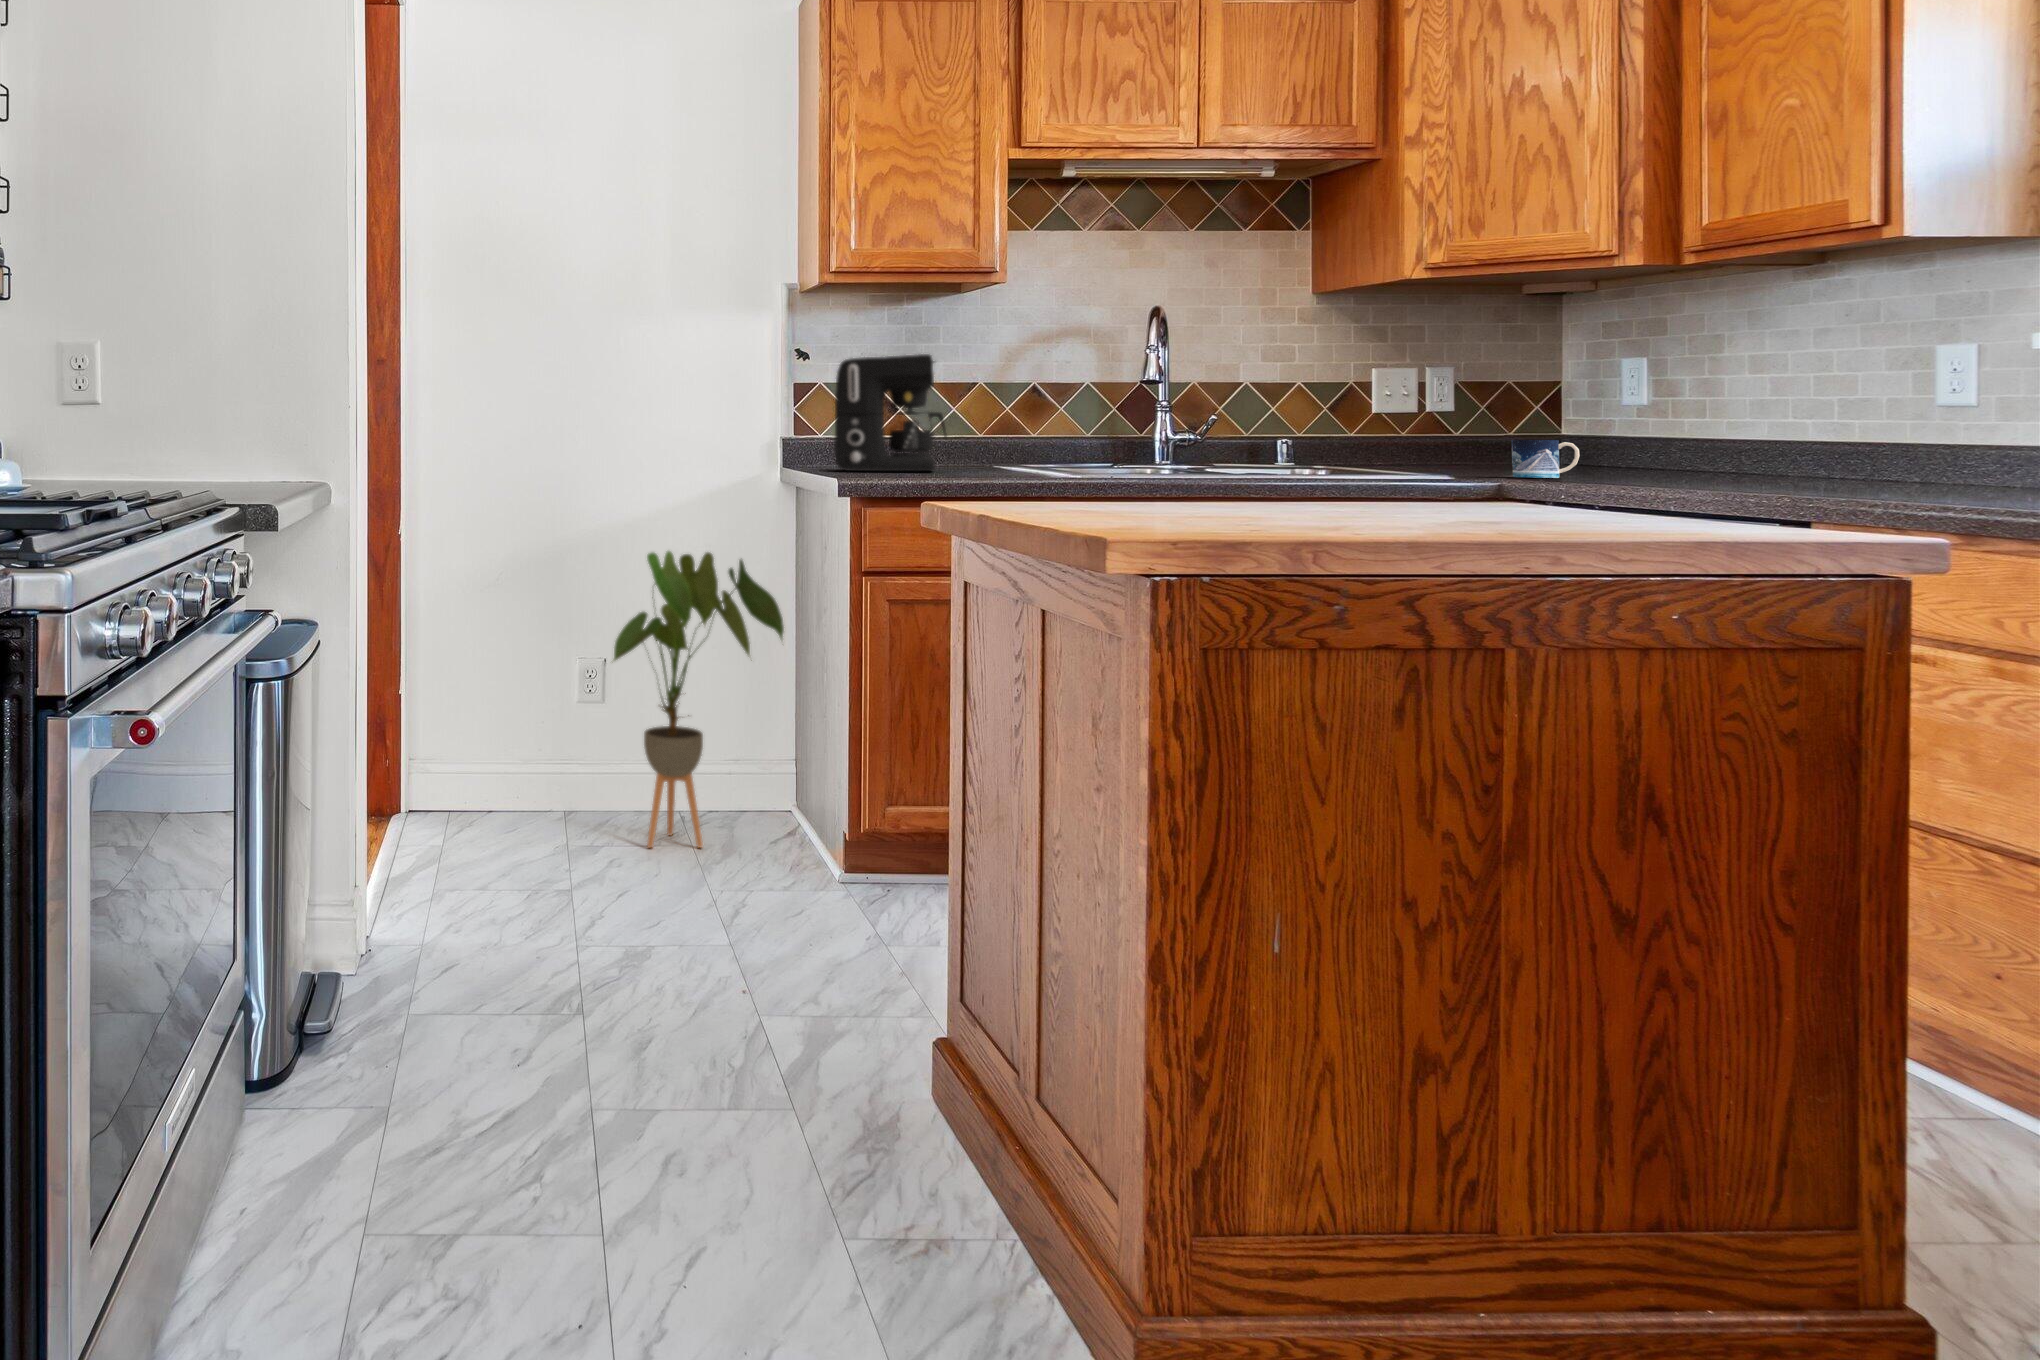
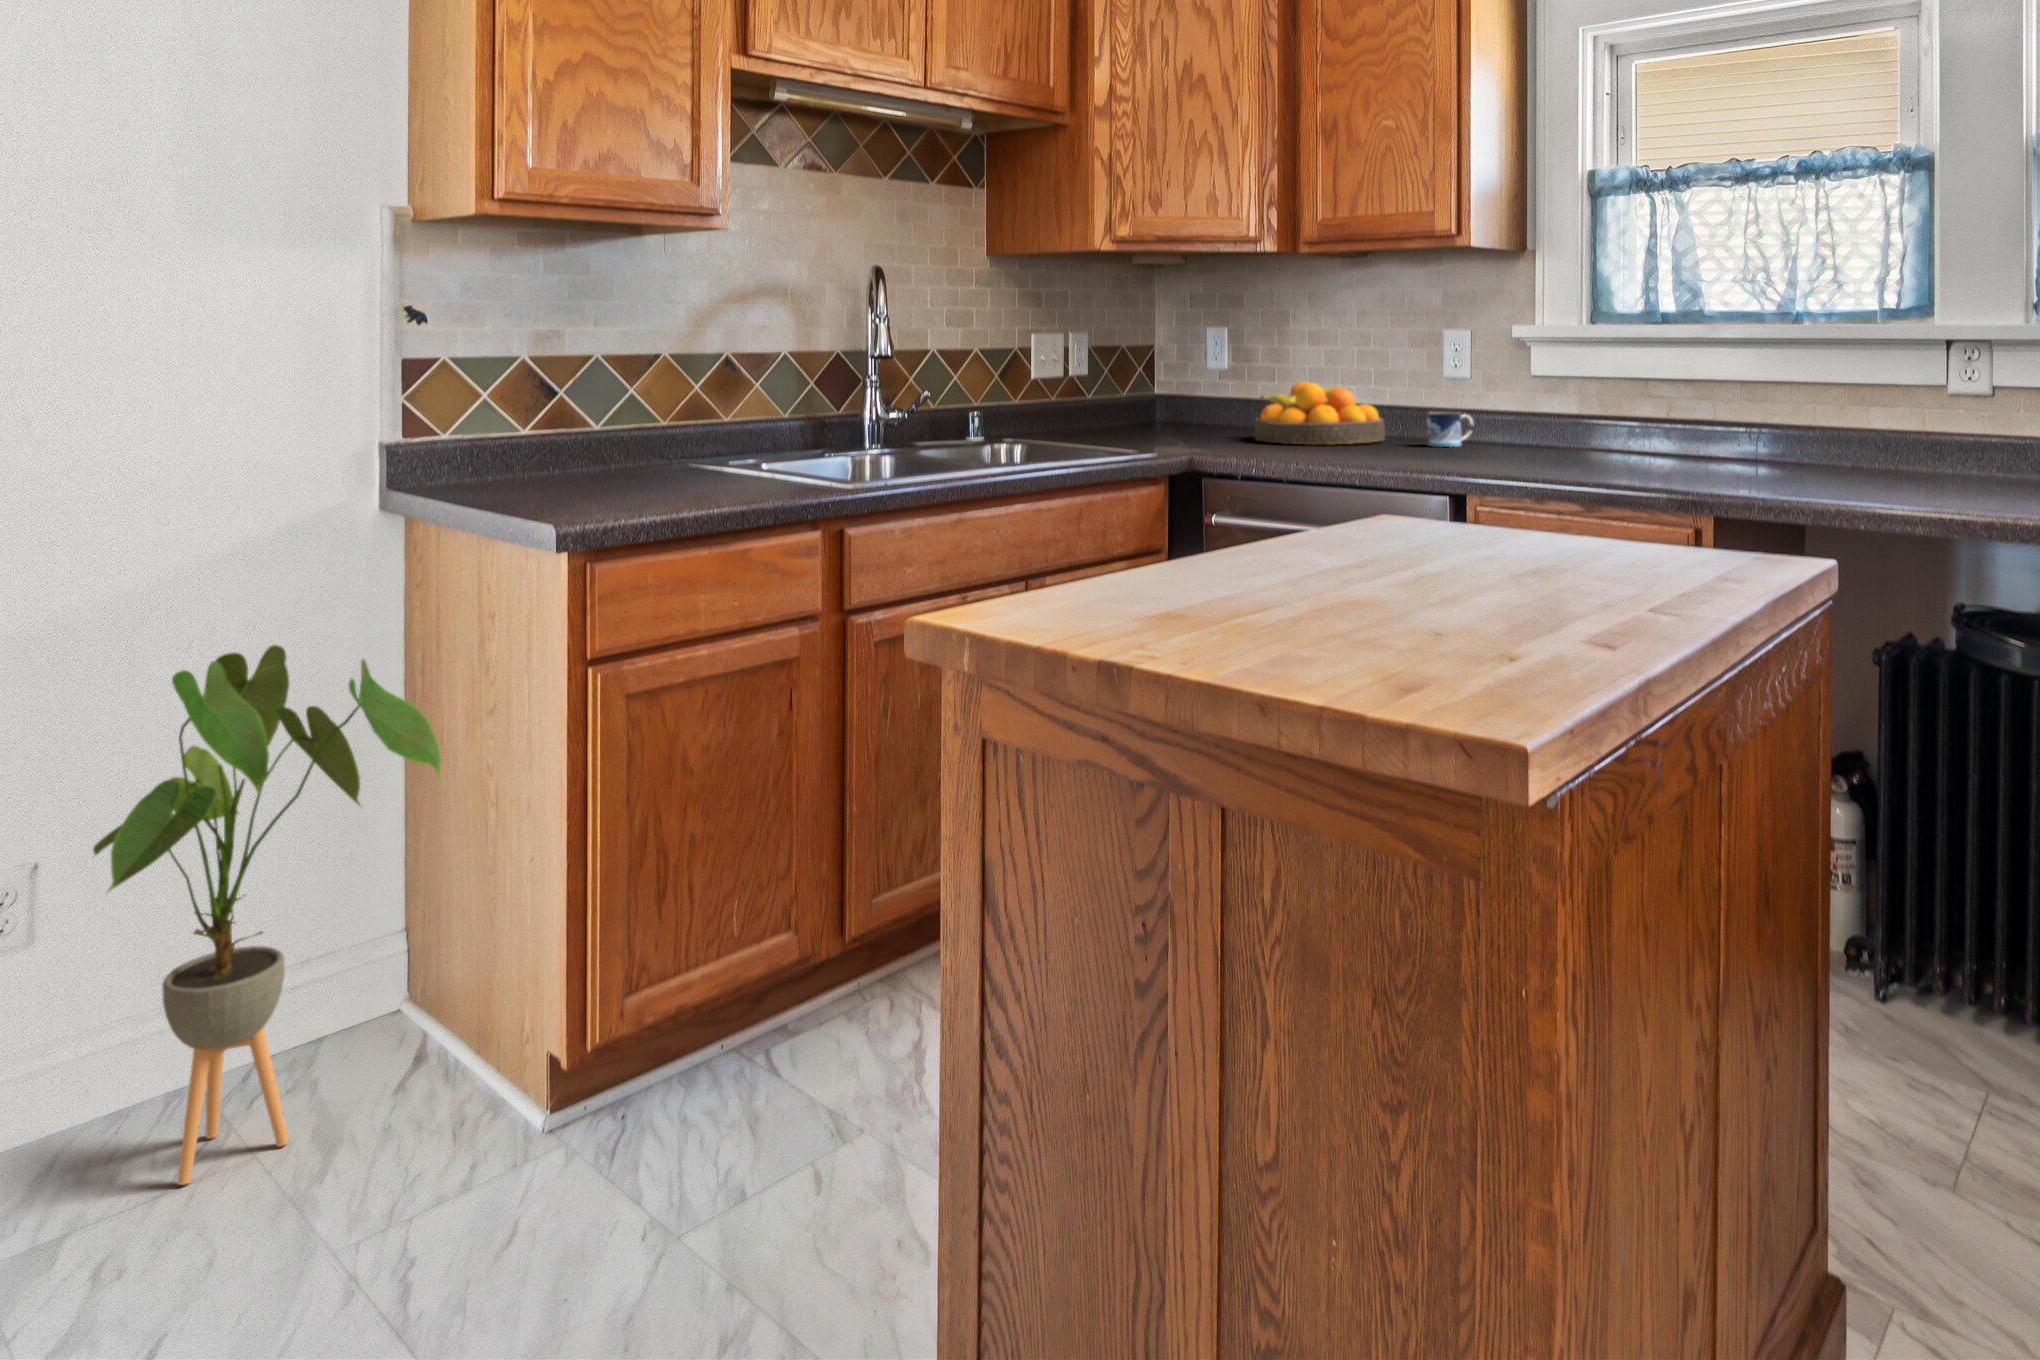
coffee maker: present [834,354,947,471] -> none [483,325,650,494]
fruit bowl: none [1646,409,1852,478] -> present [1254,382,1385,444]
mug: present [1512,440,1580,478] -> present [1428,412,1473,447]

